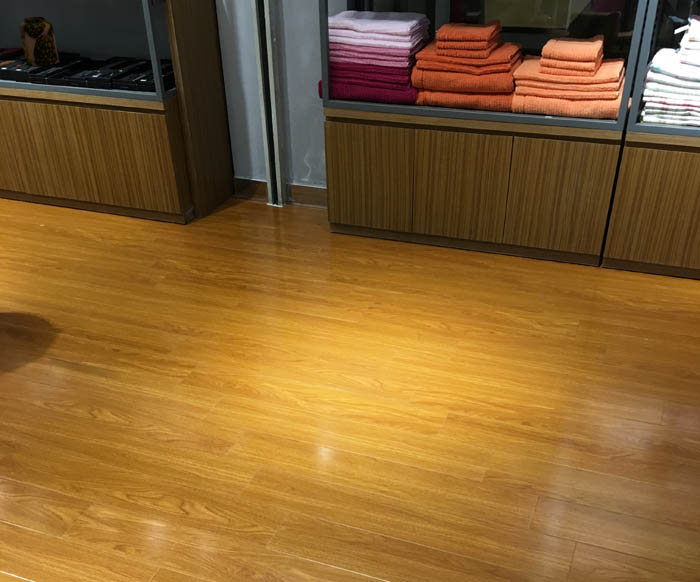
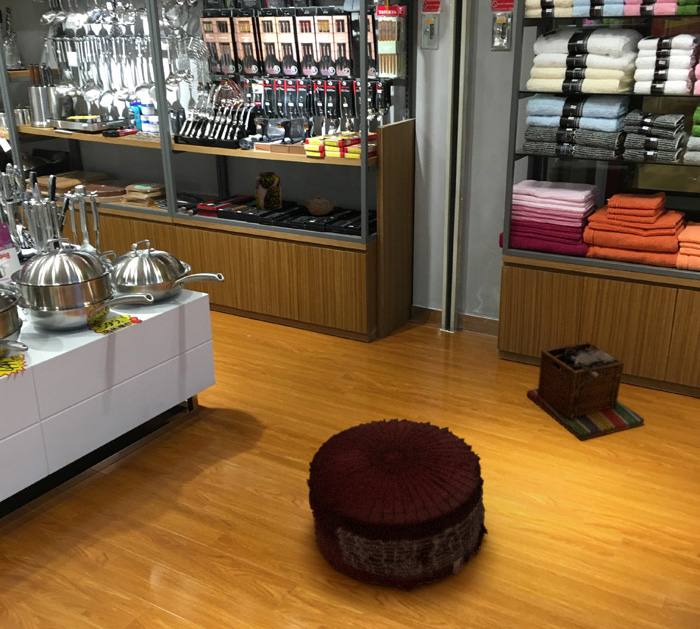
teapot: none [86,45,125,70] -> present [305,196,336,215]
laundry basket: none [357,202,483,314] -> present [527,341,644,440]
pouf: none [60,303,289,502] -> present [307,419,488,591]

